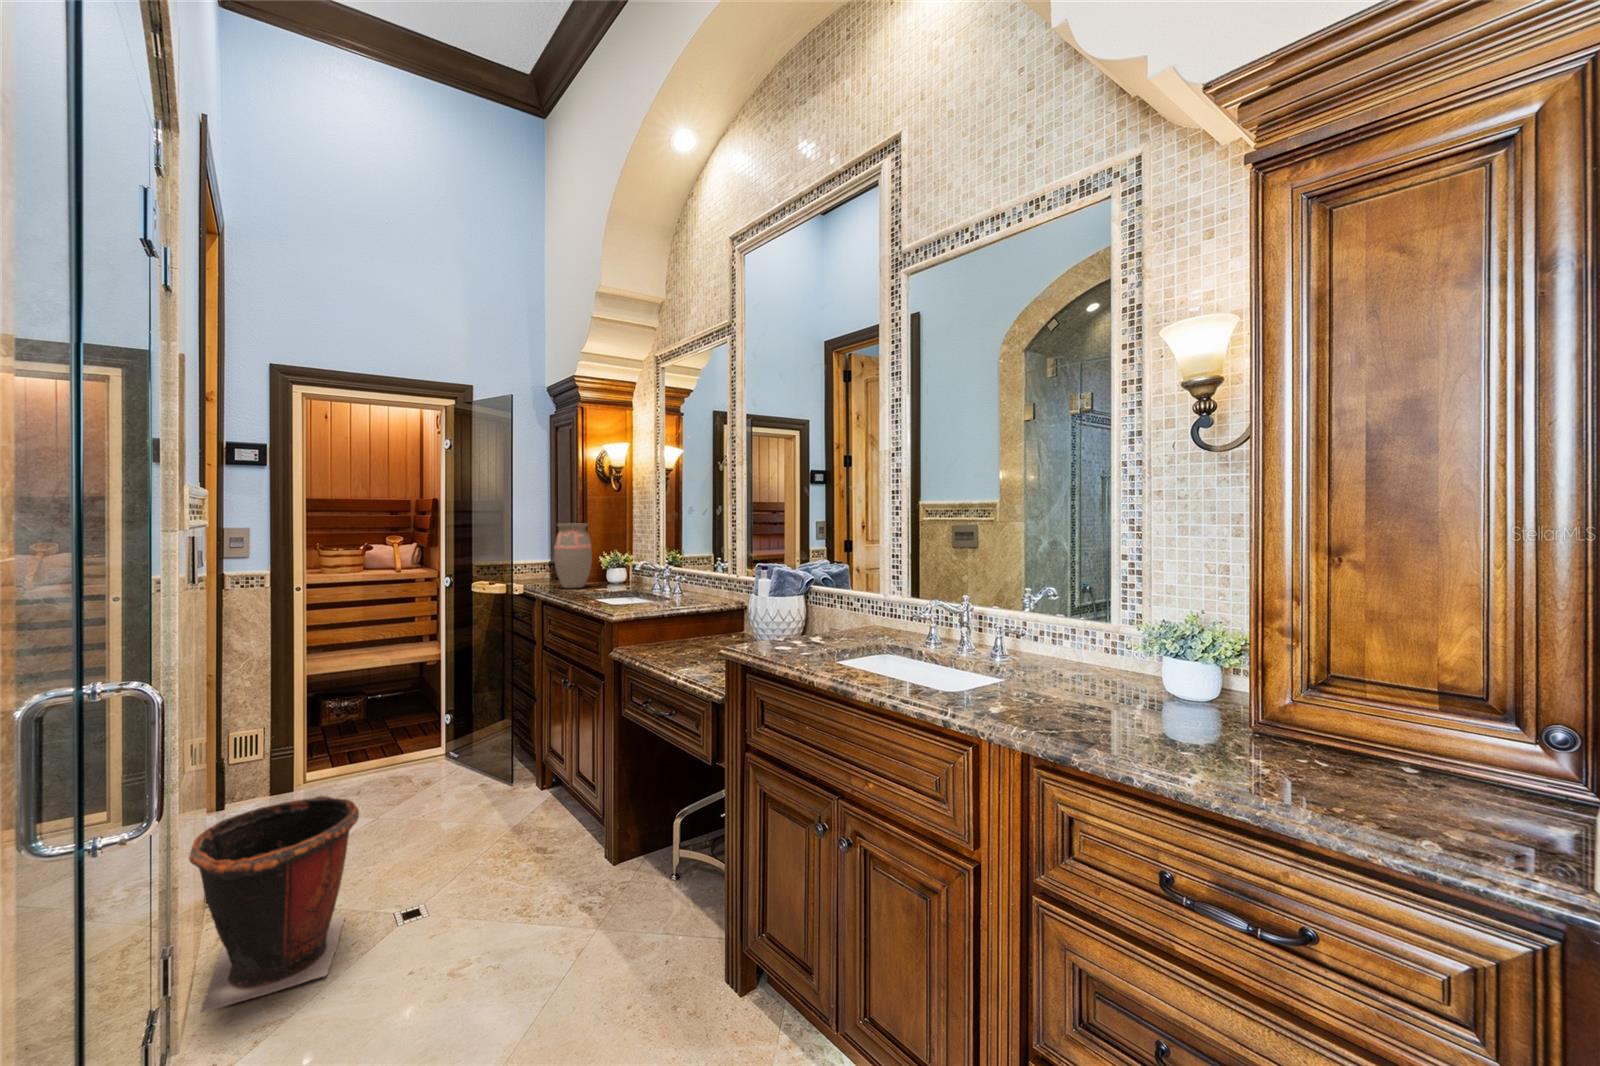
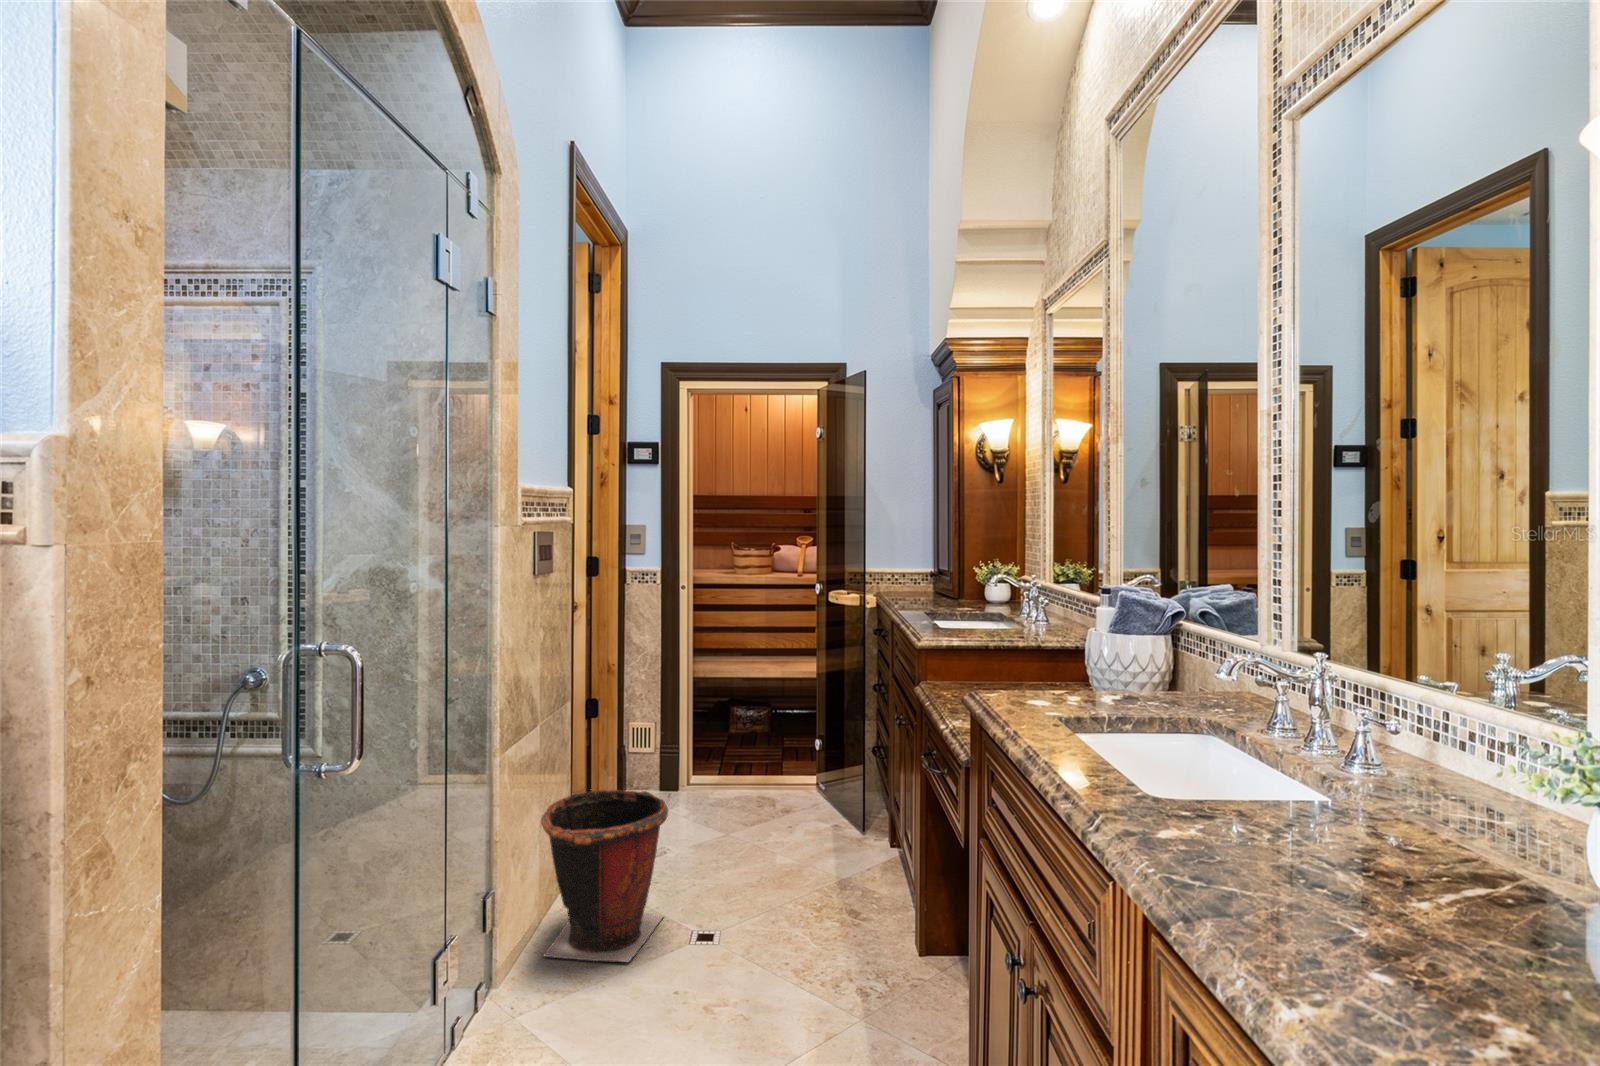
decorative vase: present [554,524,592,588] -> none [916,524,961,605]

